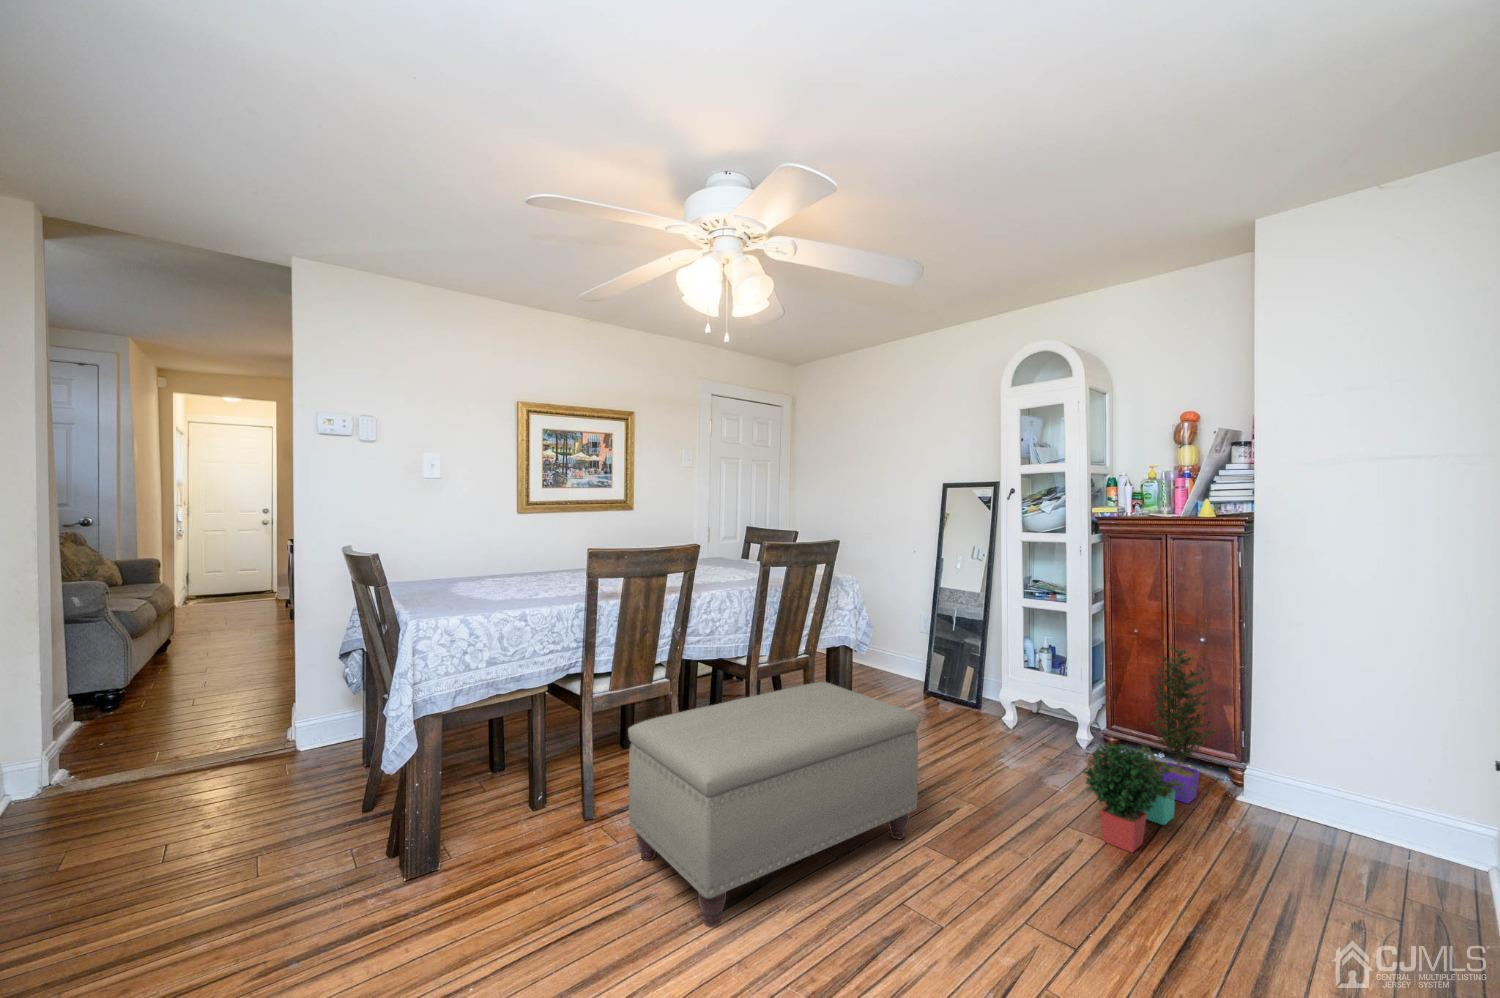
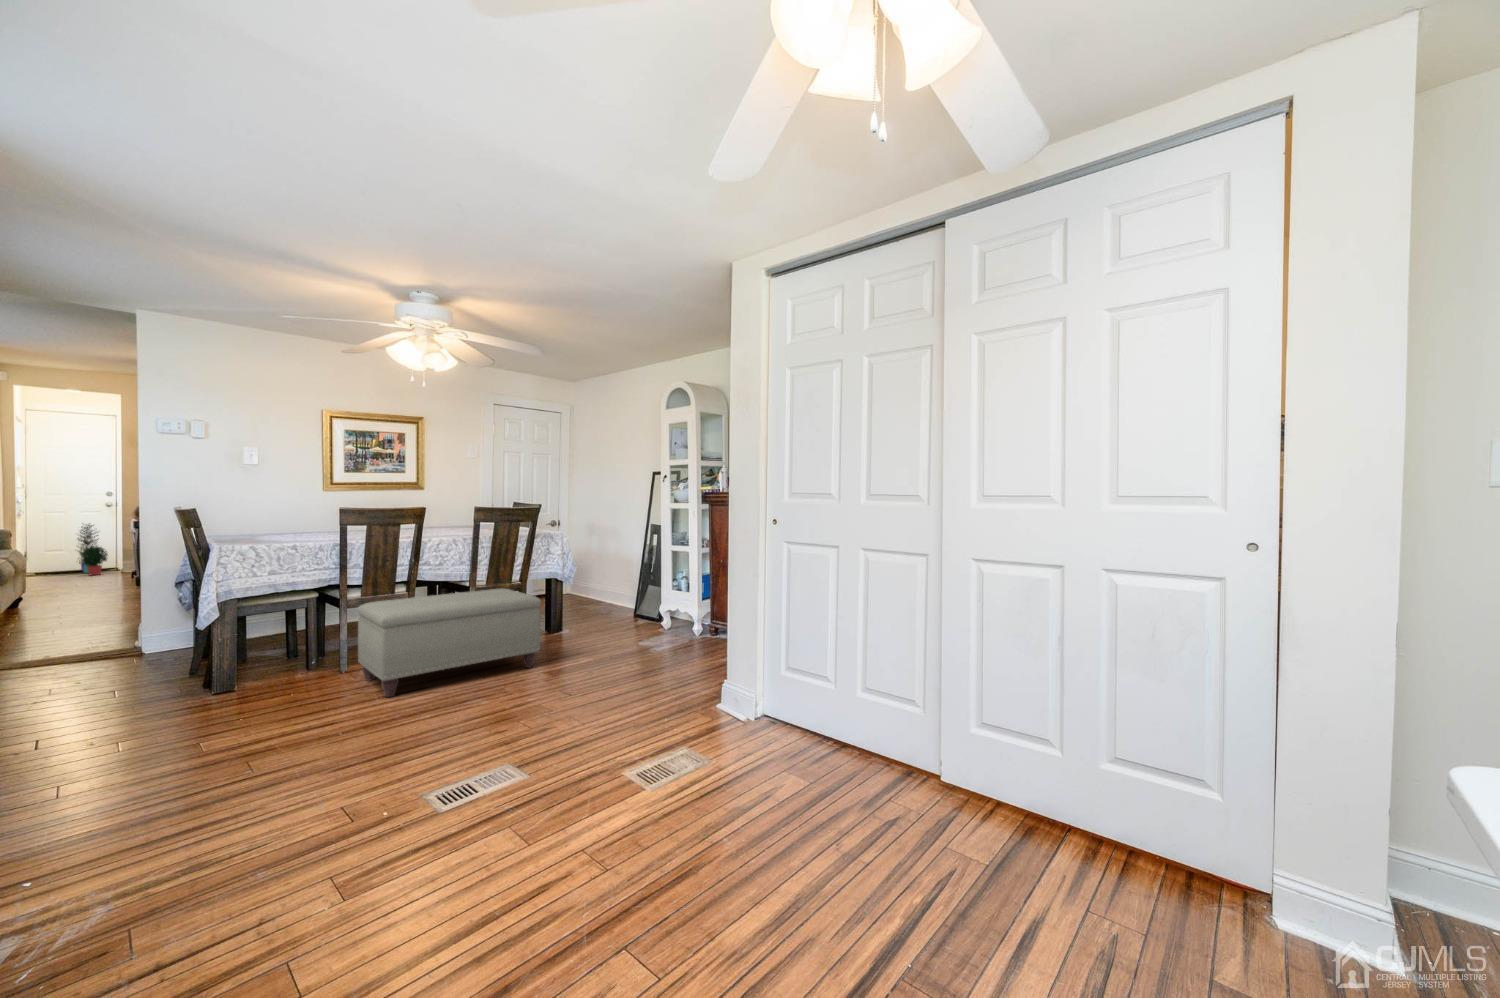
potted plant: present [1083,644,1215,852] -> present [77,524,107,575]

